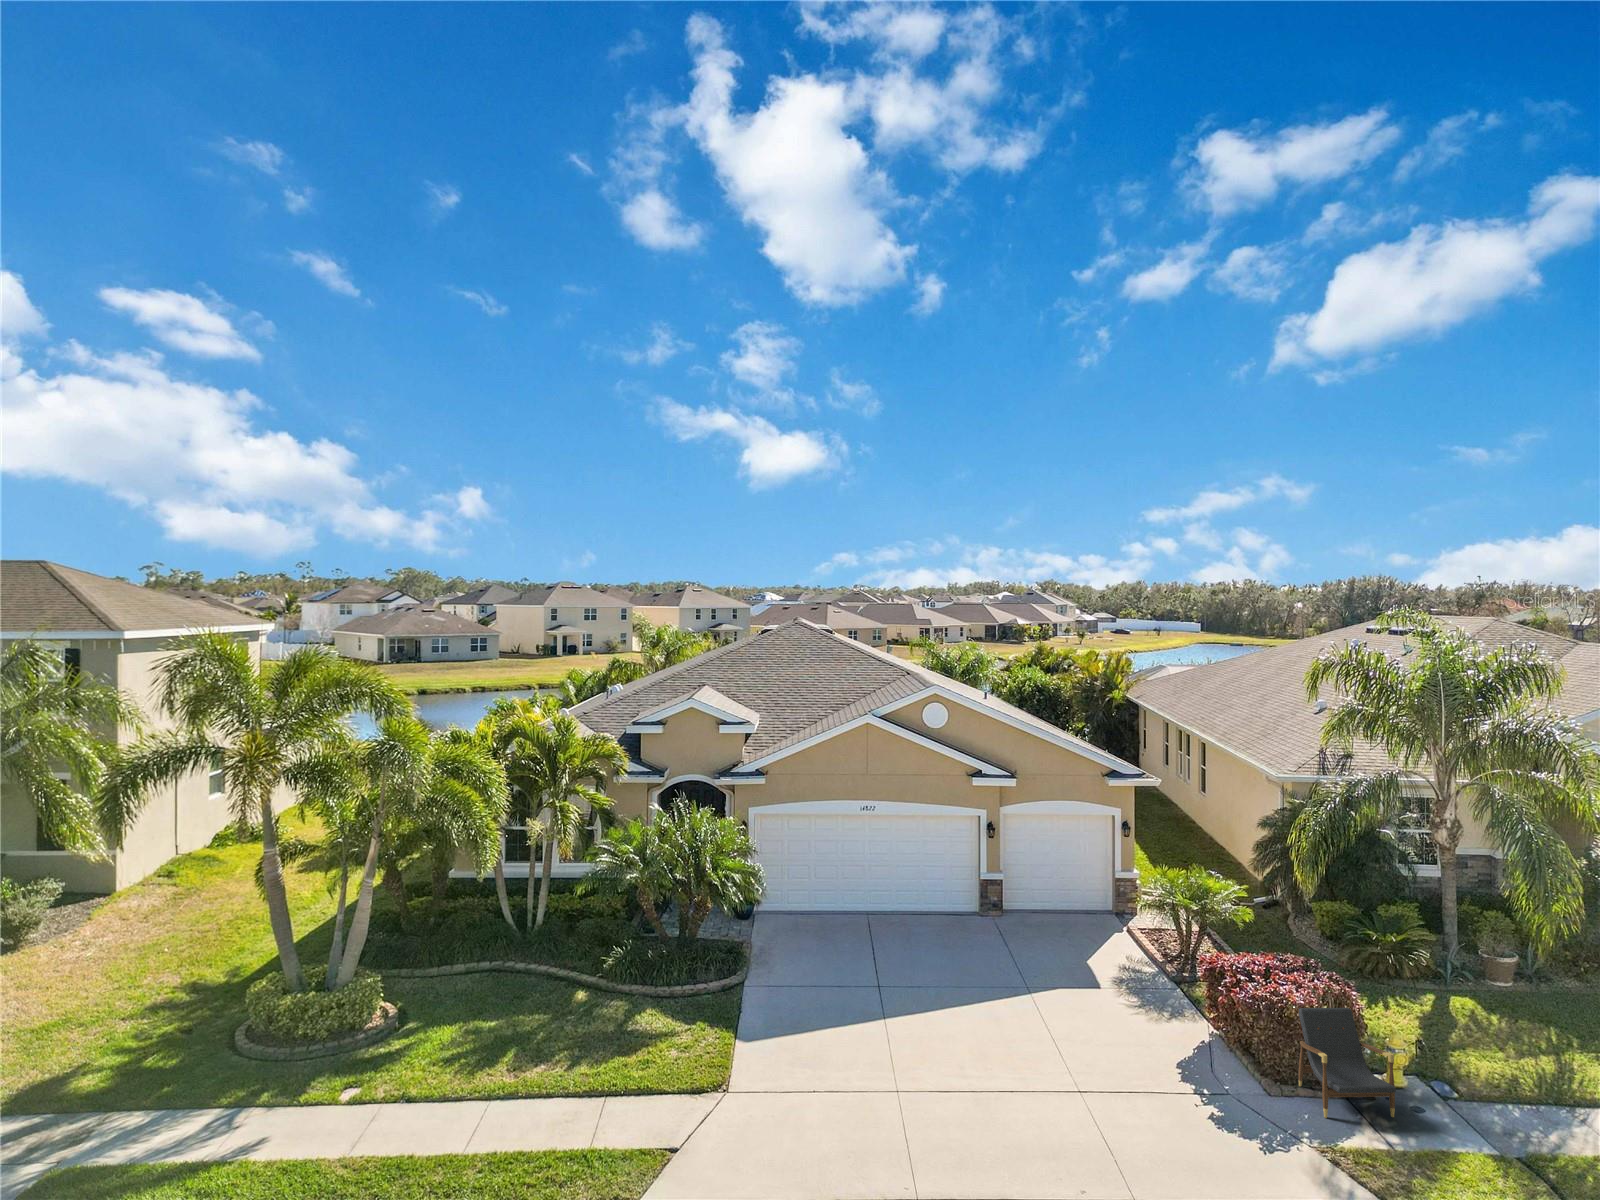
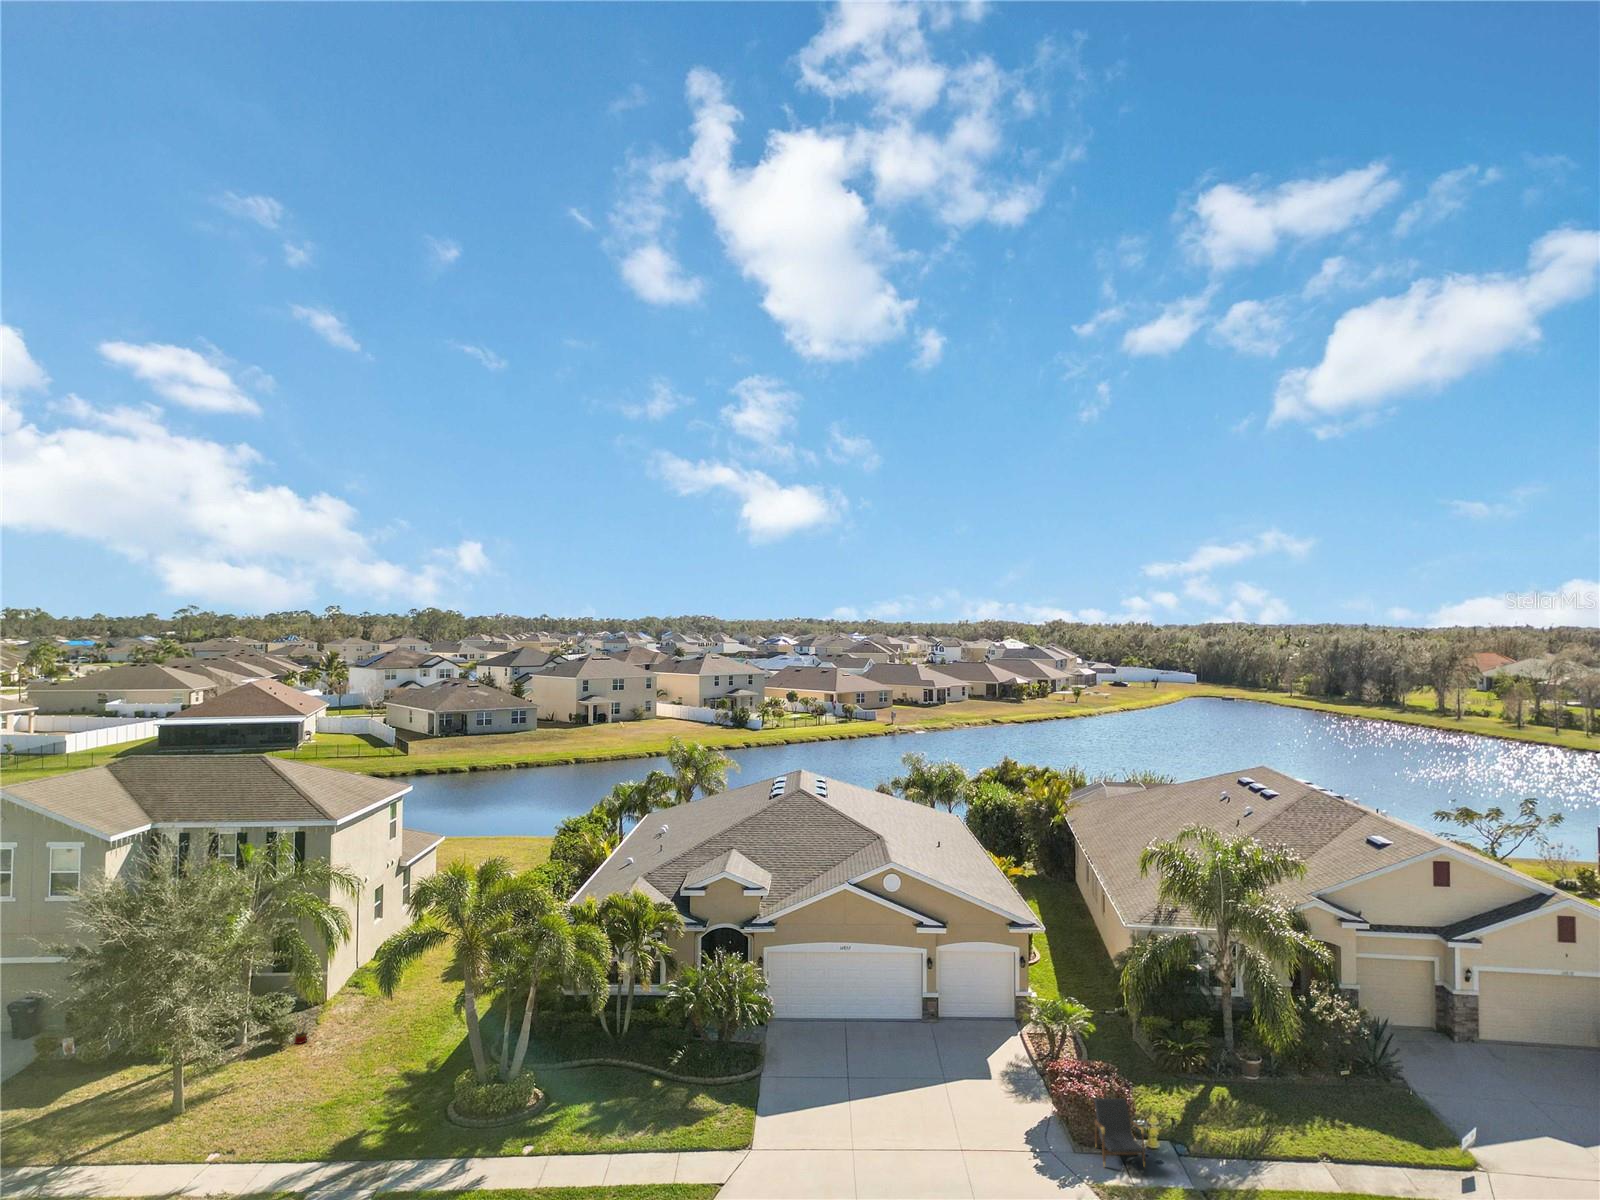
decorative plant: none [15,895,75,944] -> present [294,1022,307,1044]

